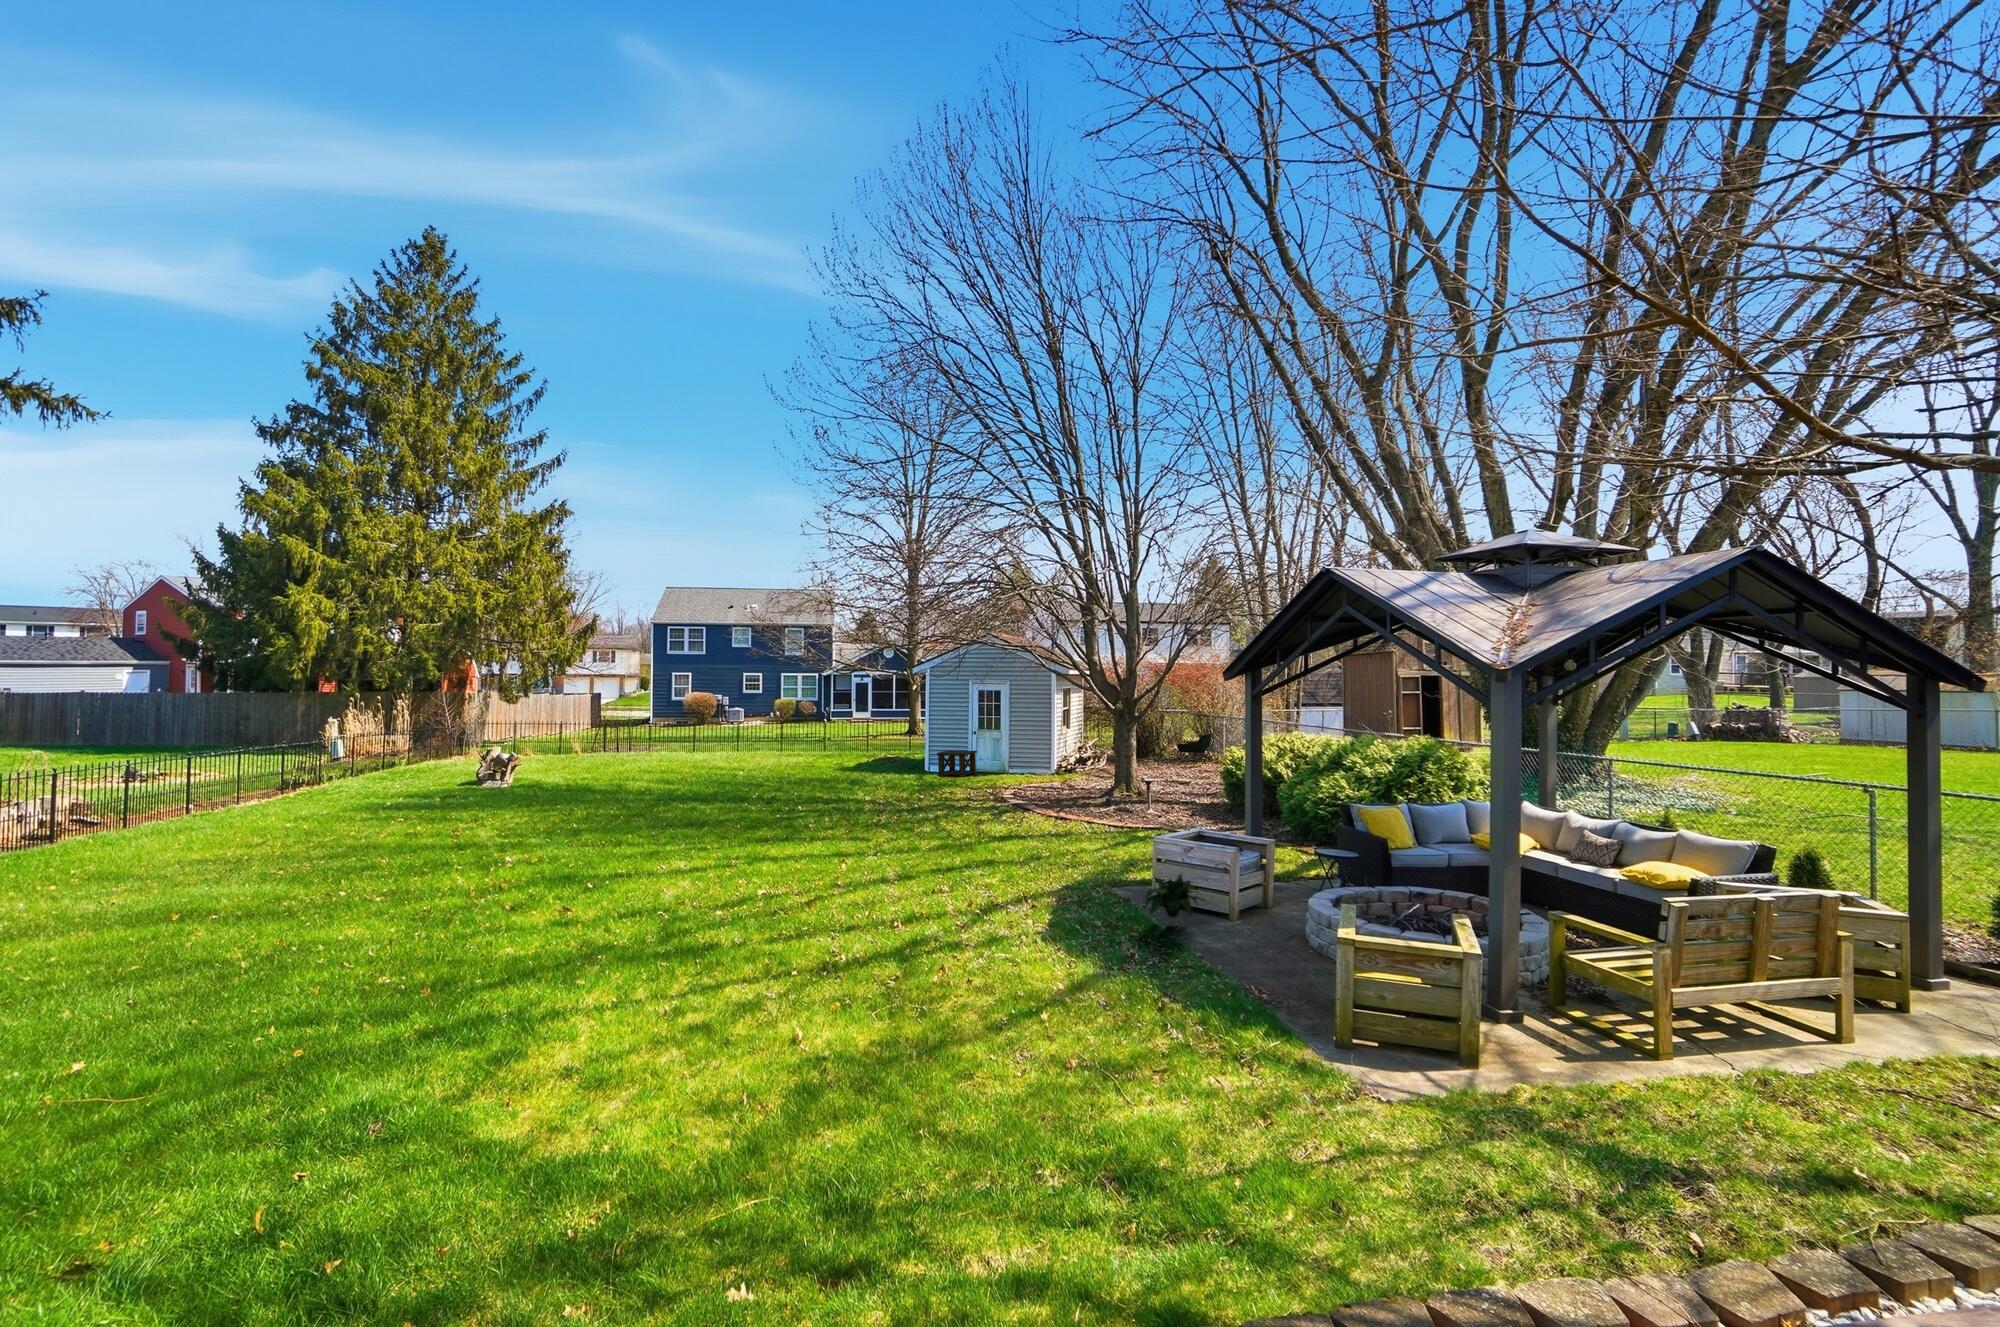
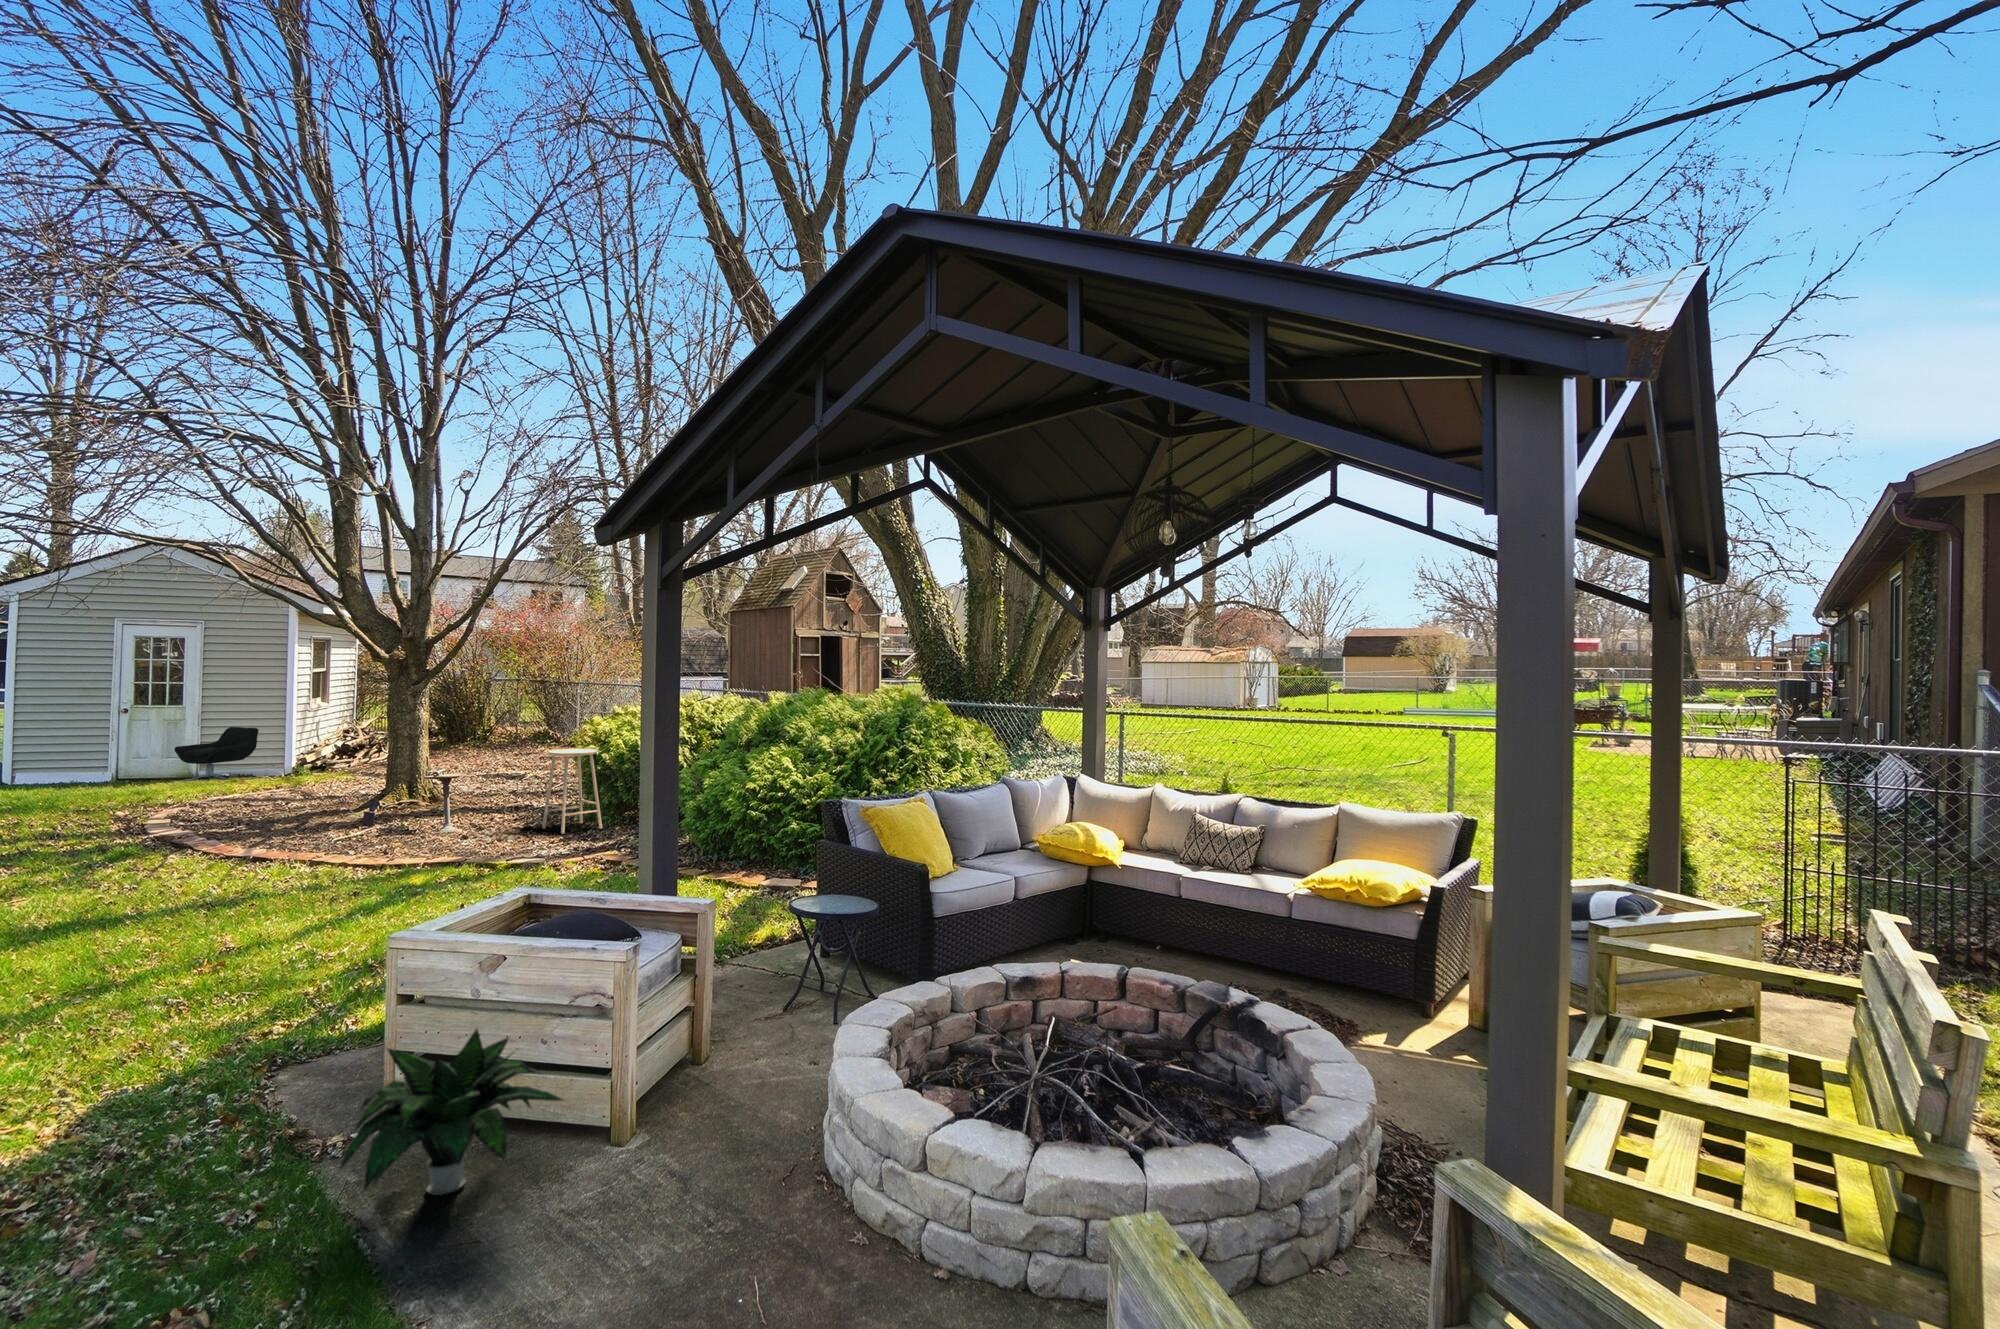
lounge chair: present [1177,734,1212,762] -> present [174,727,259,781]
side table: present [937,750,977,777] -> none [29,739,129,786]
stool: none [1202,768,1237,821] -> present [542,748,602,834]

